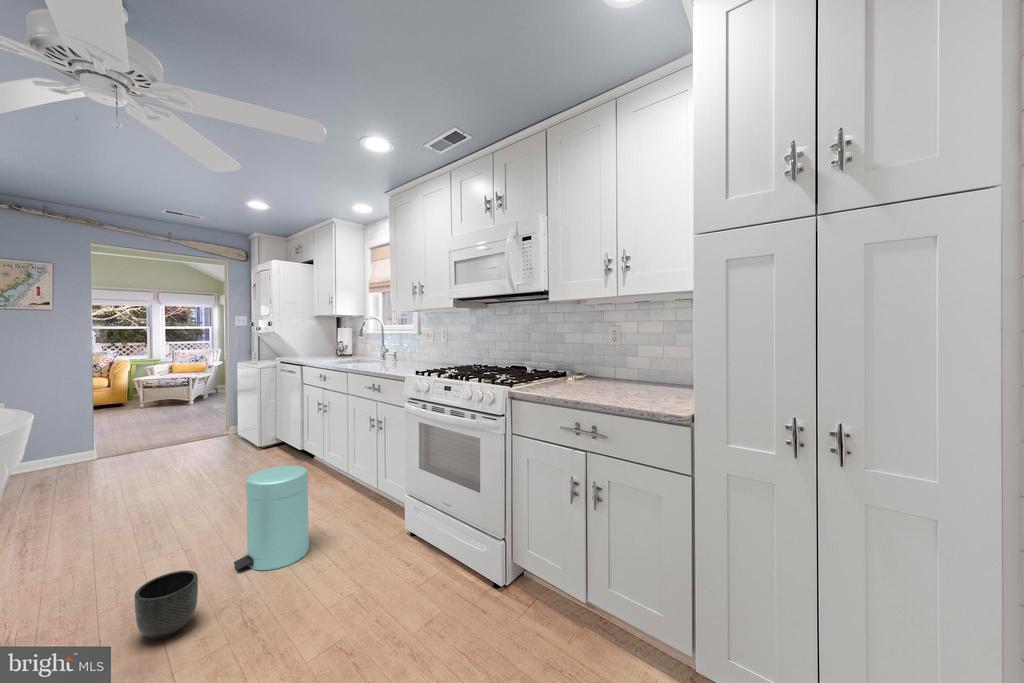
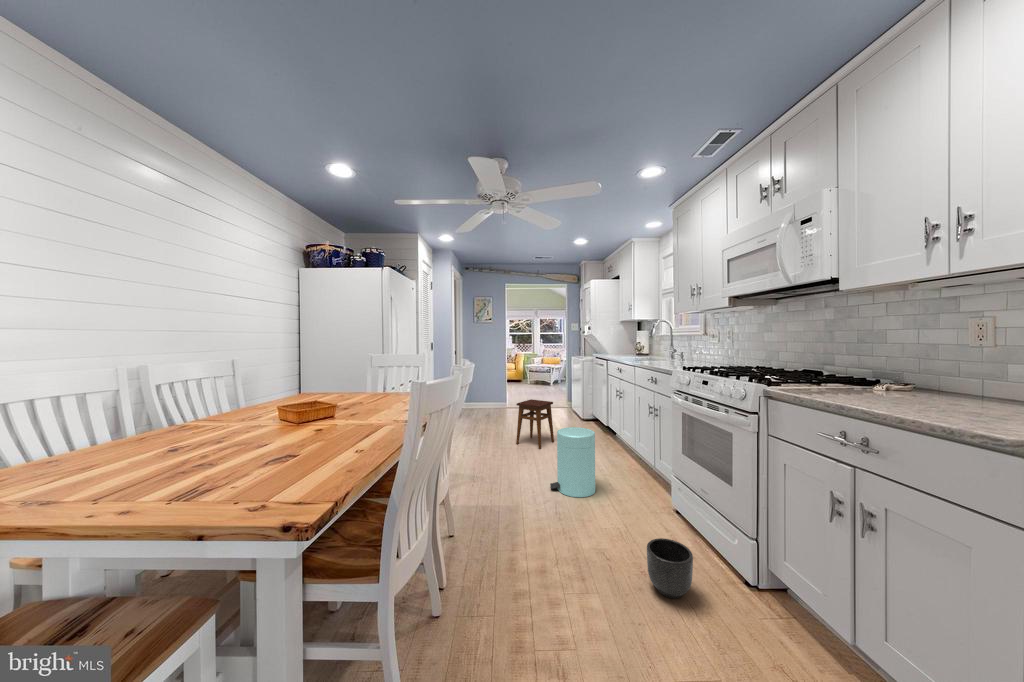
stool: none [145,435,221,516] -> present [516,399,554,449]
planter: present [134,571,198,640] -> present [647,538,693,599]

